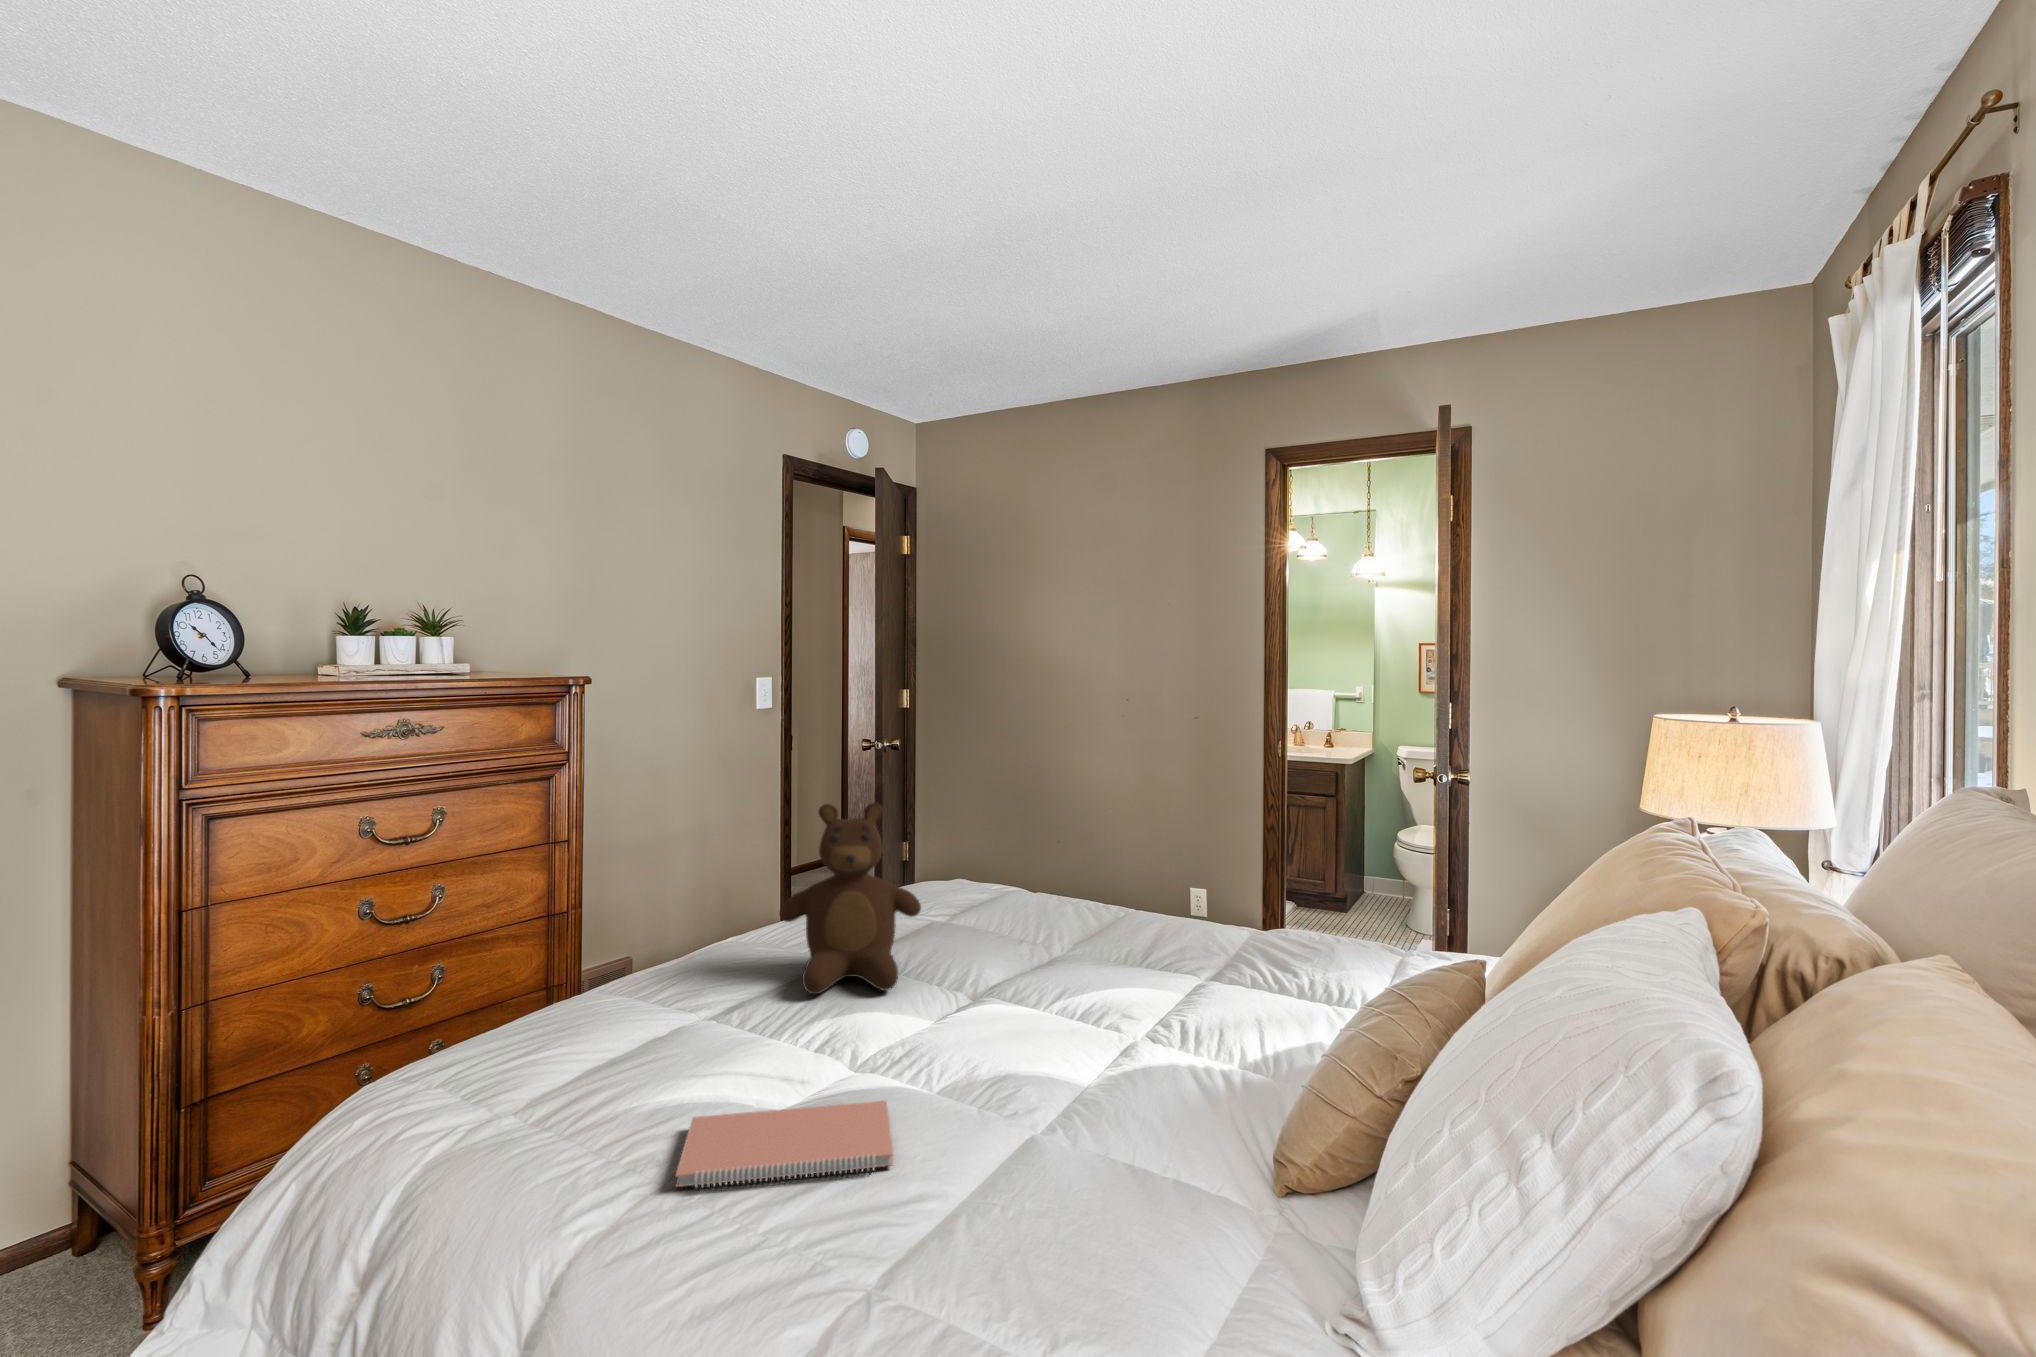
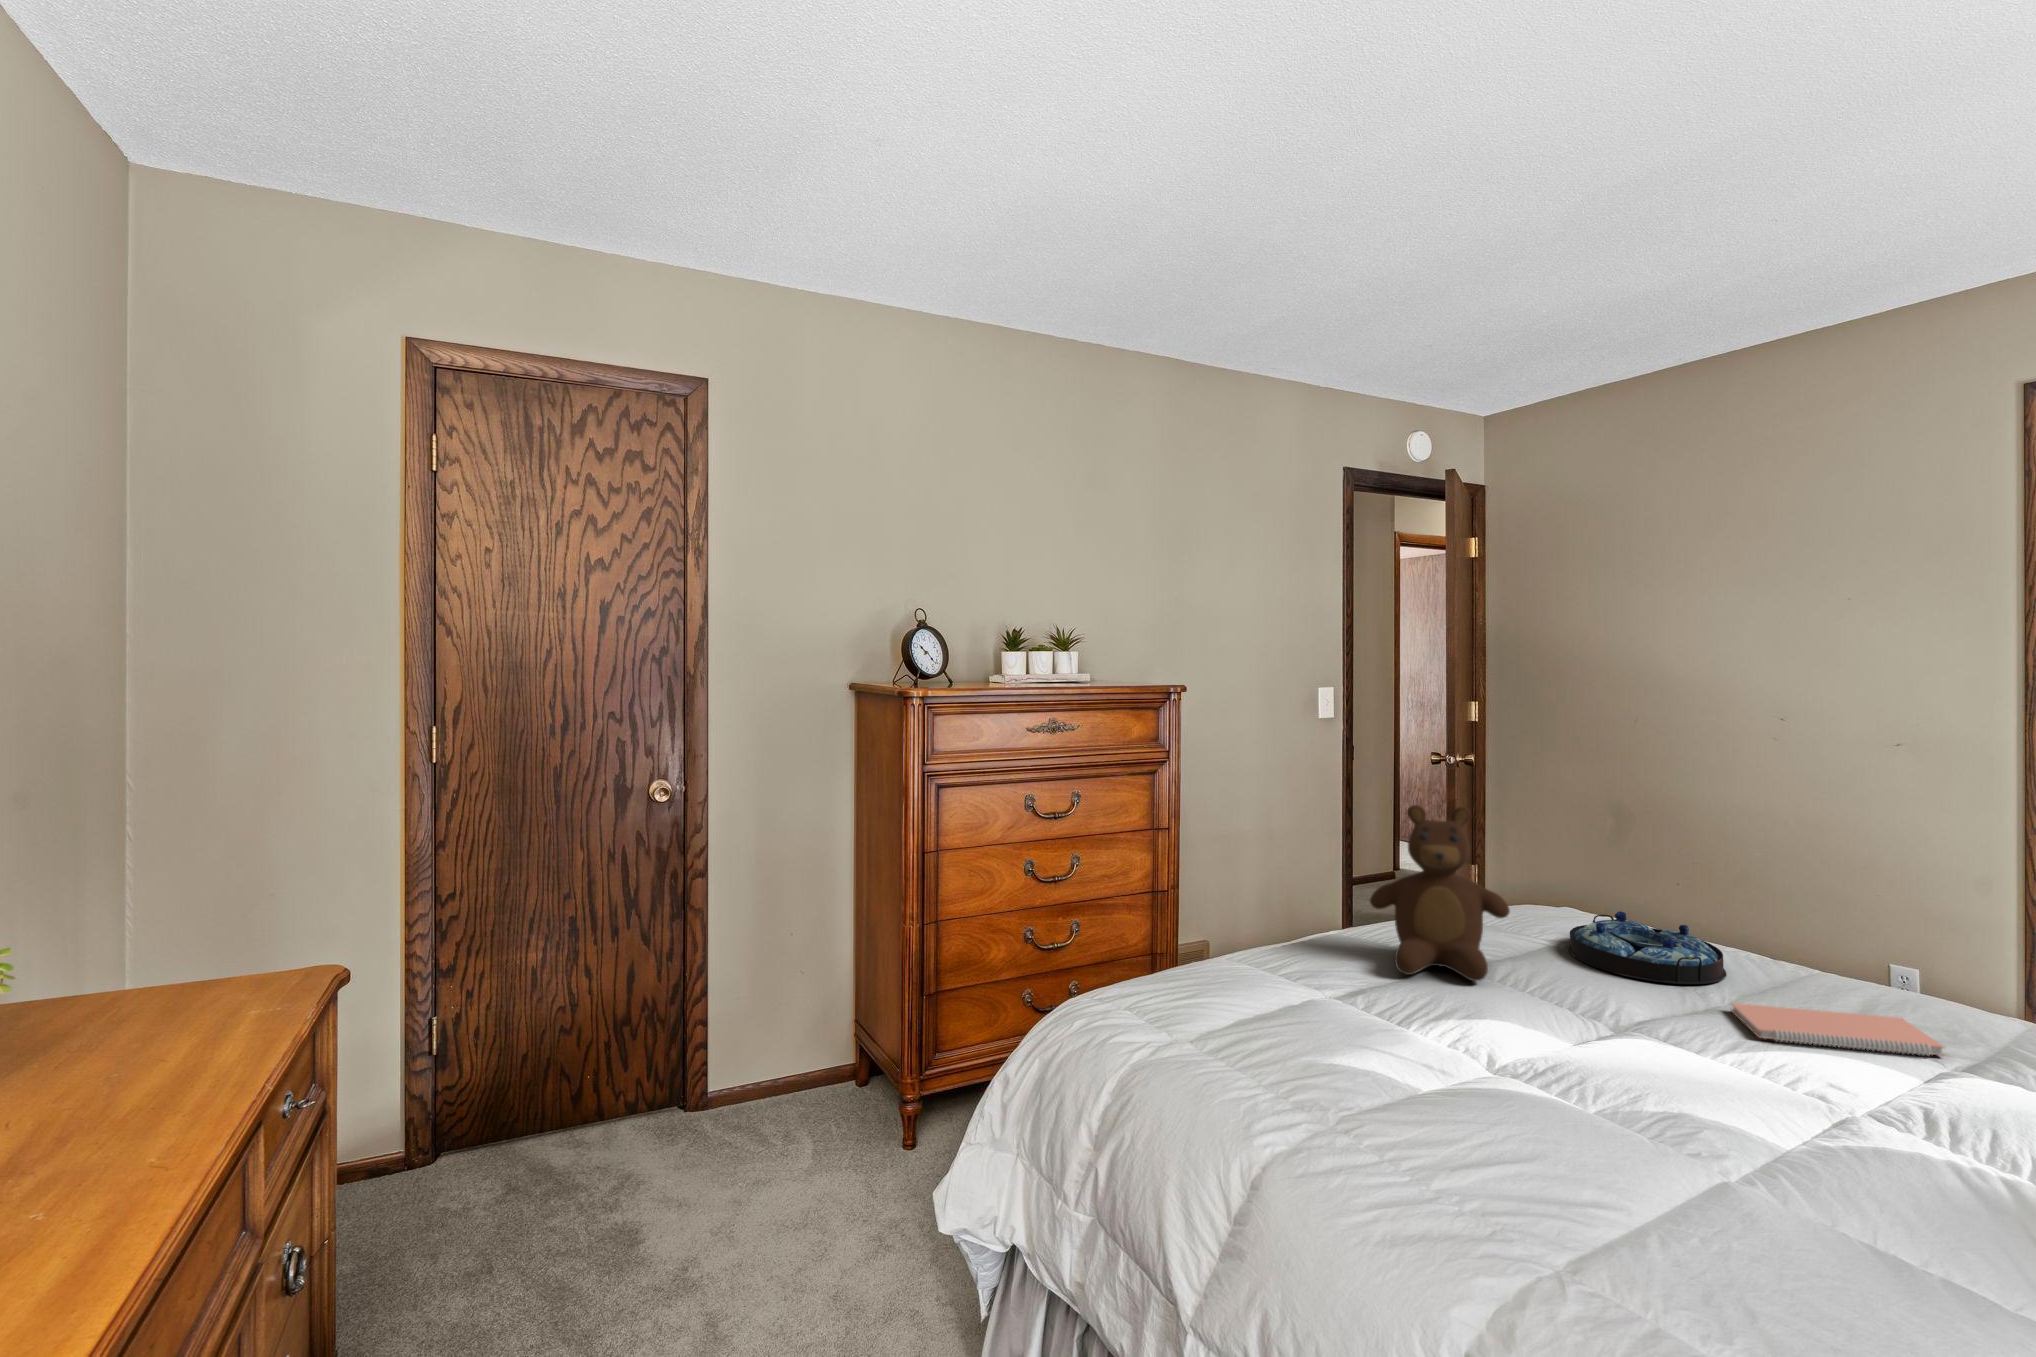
serving tray: none [977,891,1108,961] -> present [1568,911,1727,984]
notebook: present [675,1101,893,1188] -> present [1731,1003,1944,1056]

